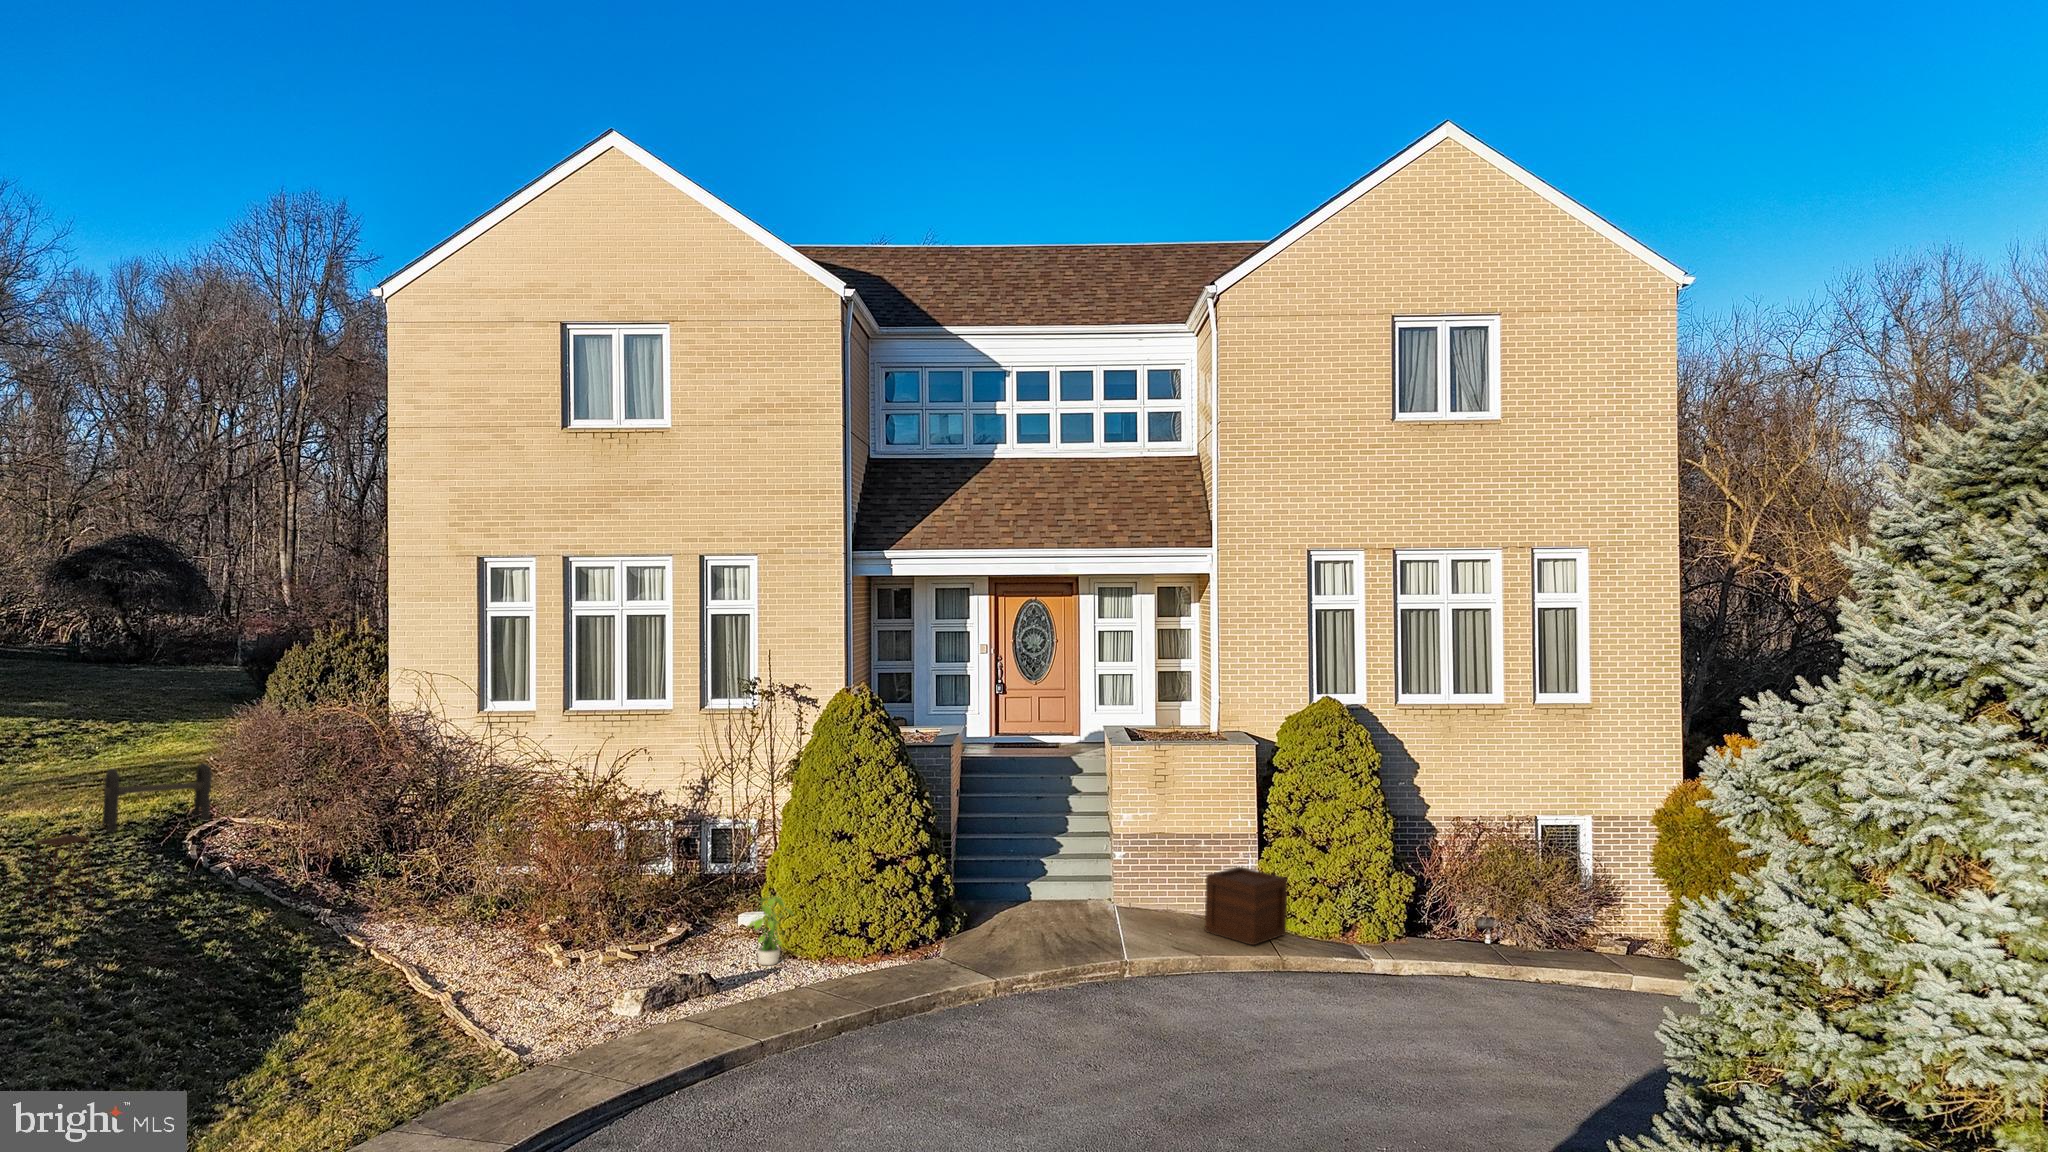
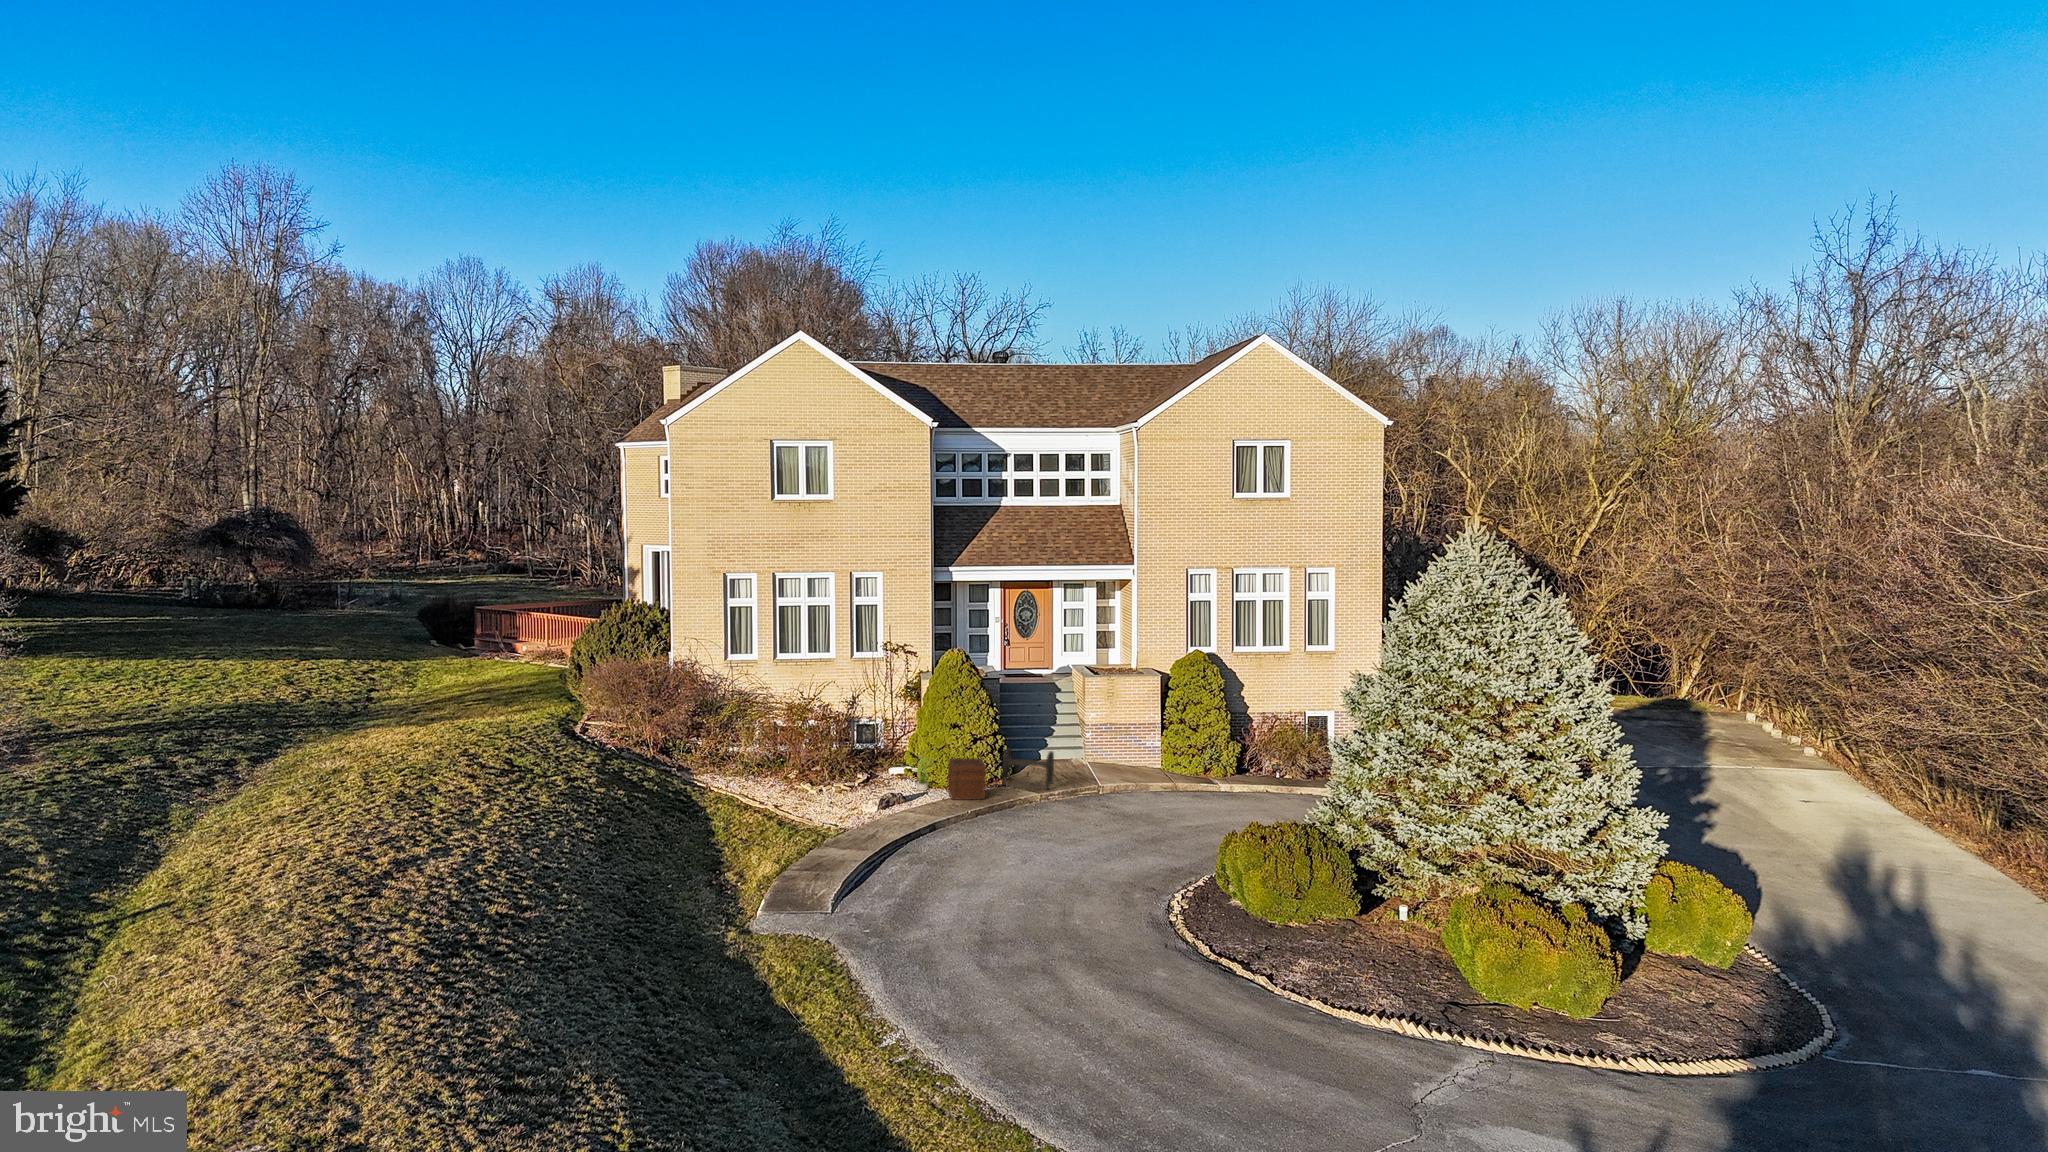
bench: present [102,764,212,832] -> present [1002,748,1054,790]
side table: present [24,835,93,916] -> none [550,733,581,773]
wooden crate: present [1205,867,1287,945] -> present [948,758,986,800]

